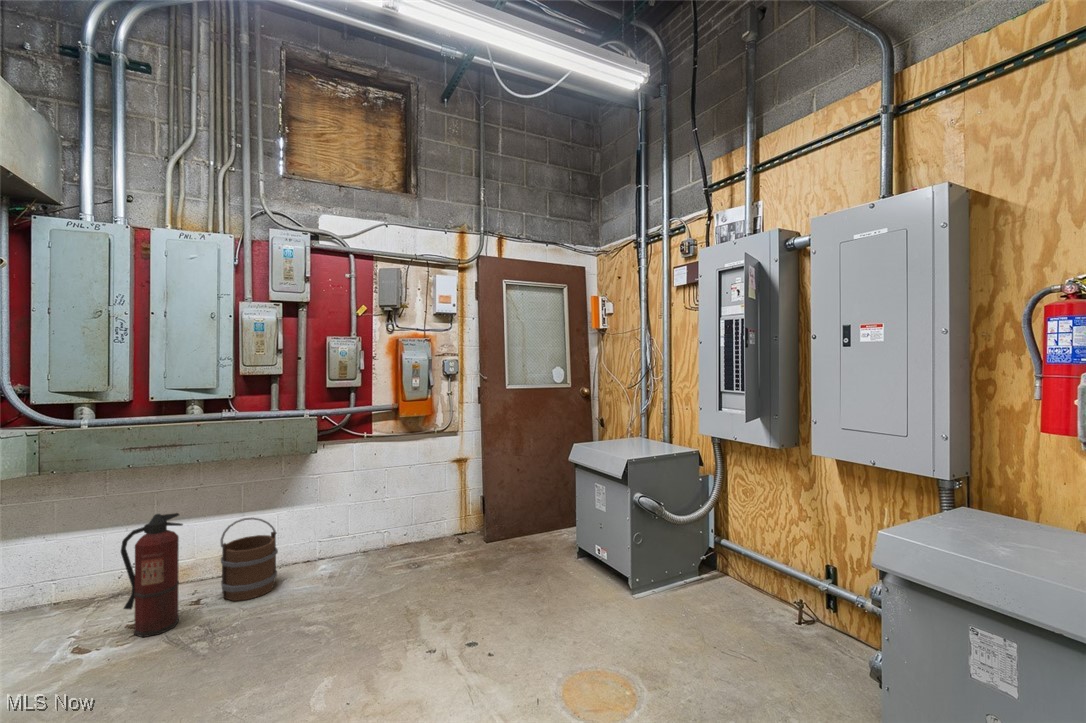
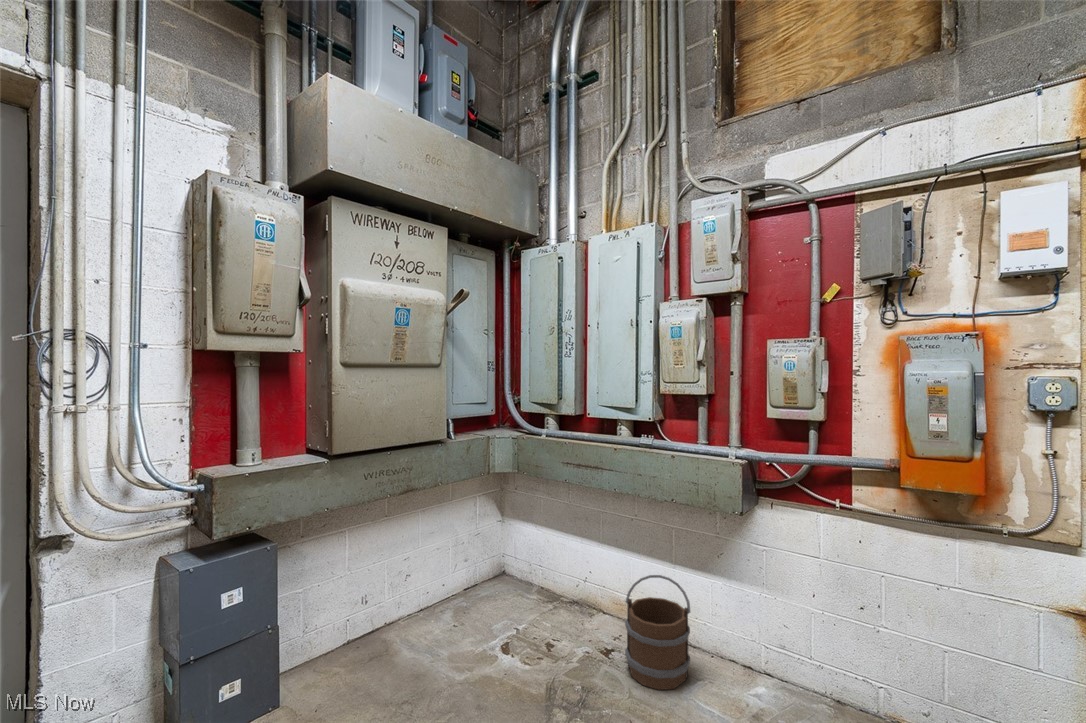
fire extinguisher: present [121,513,183,637] -> none [534,542,577,675]

